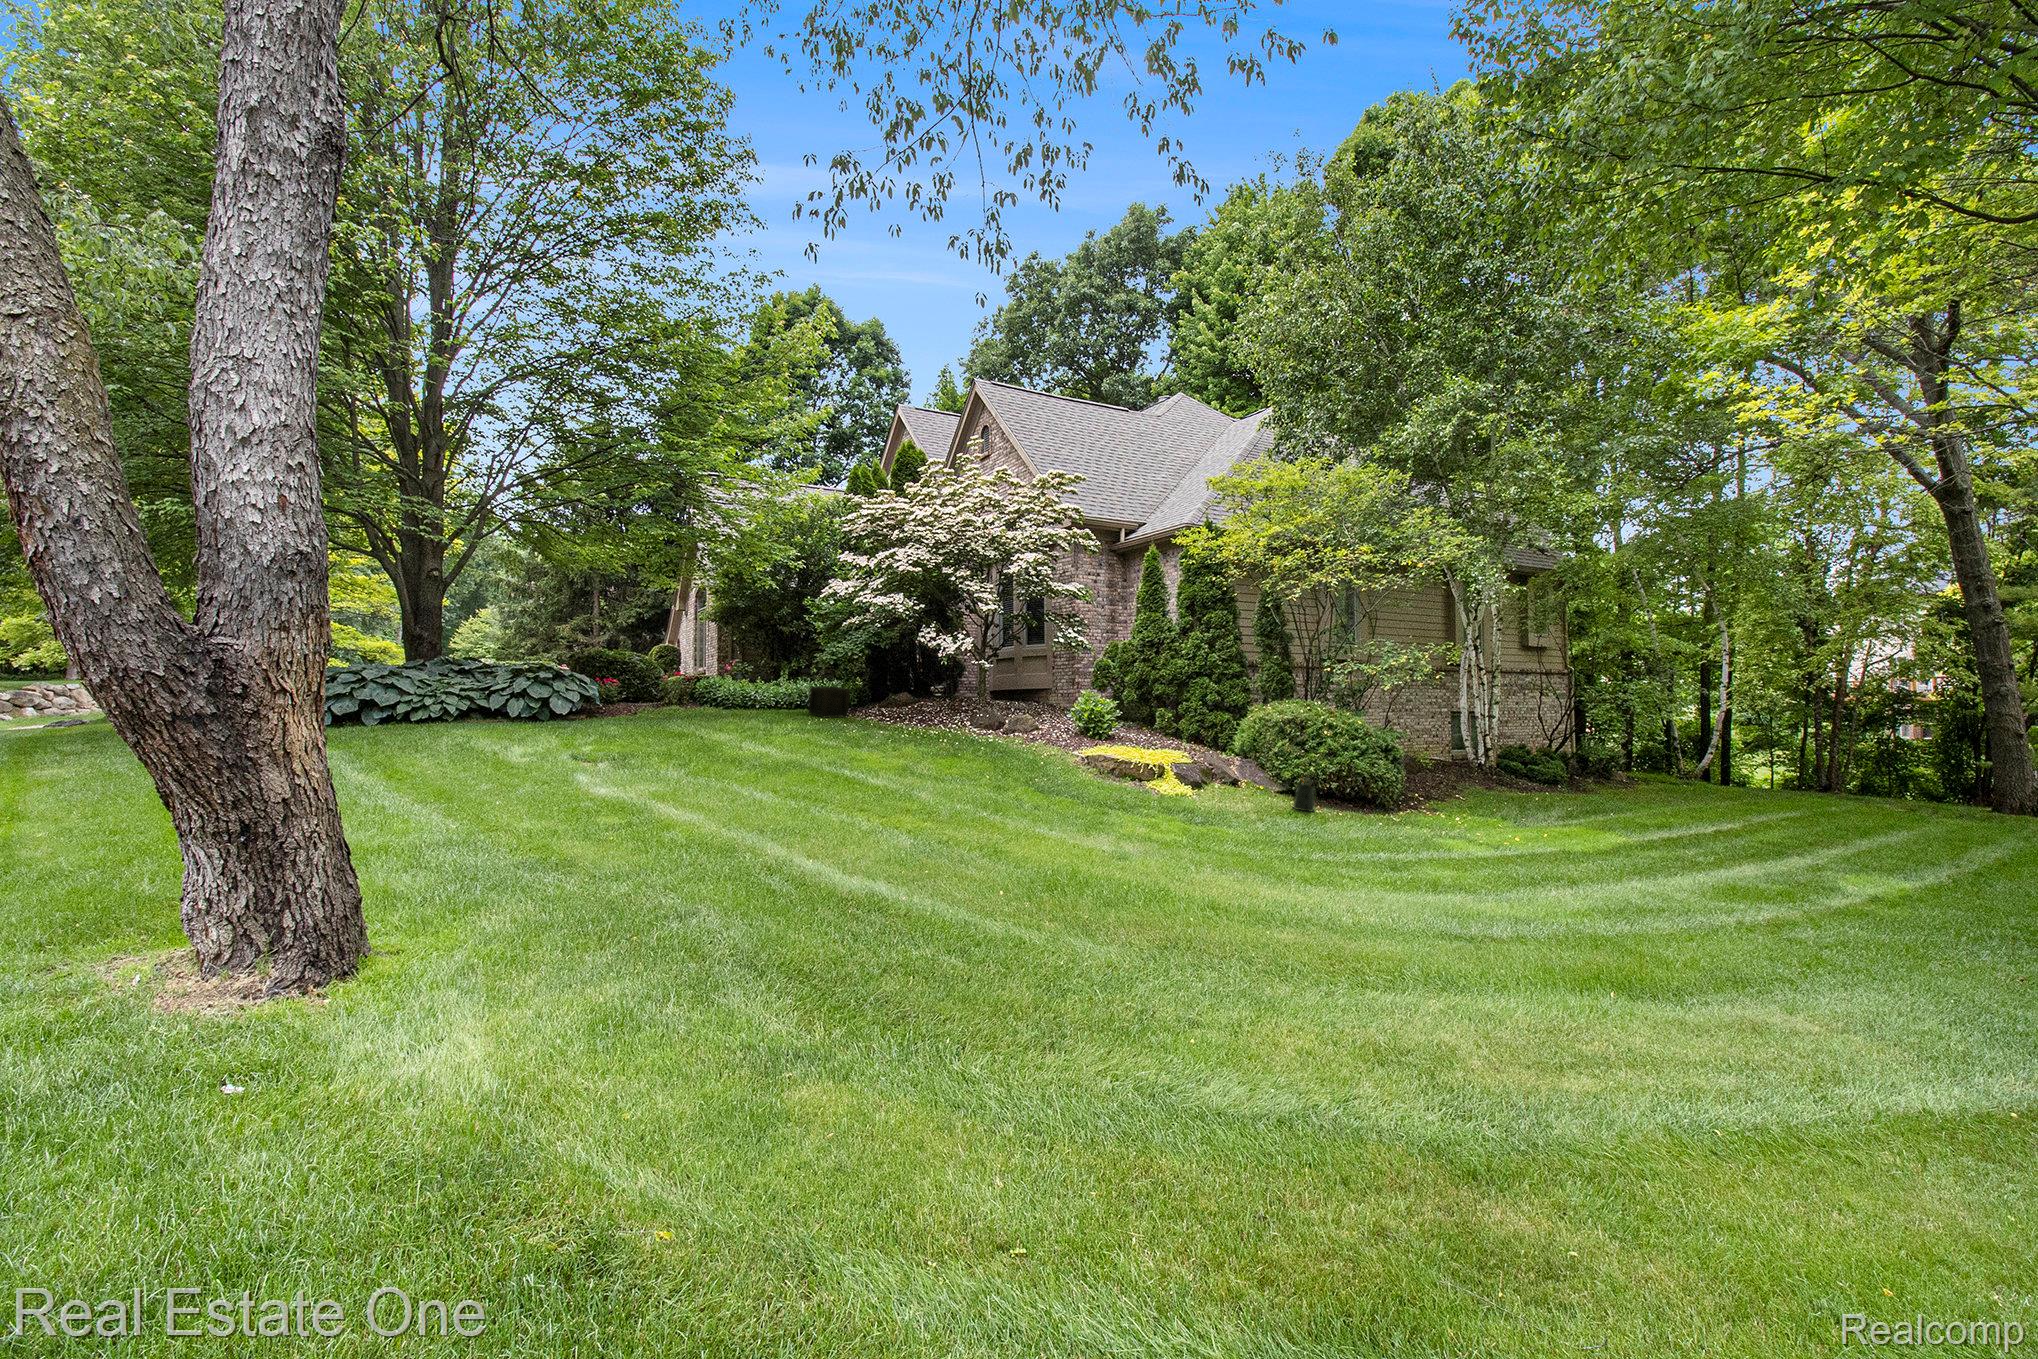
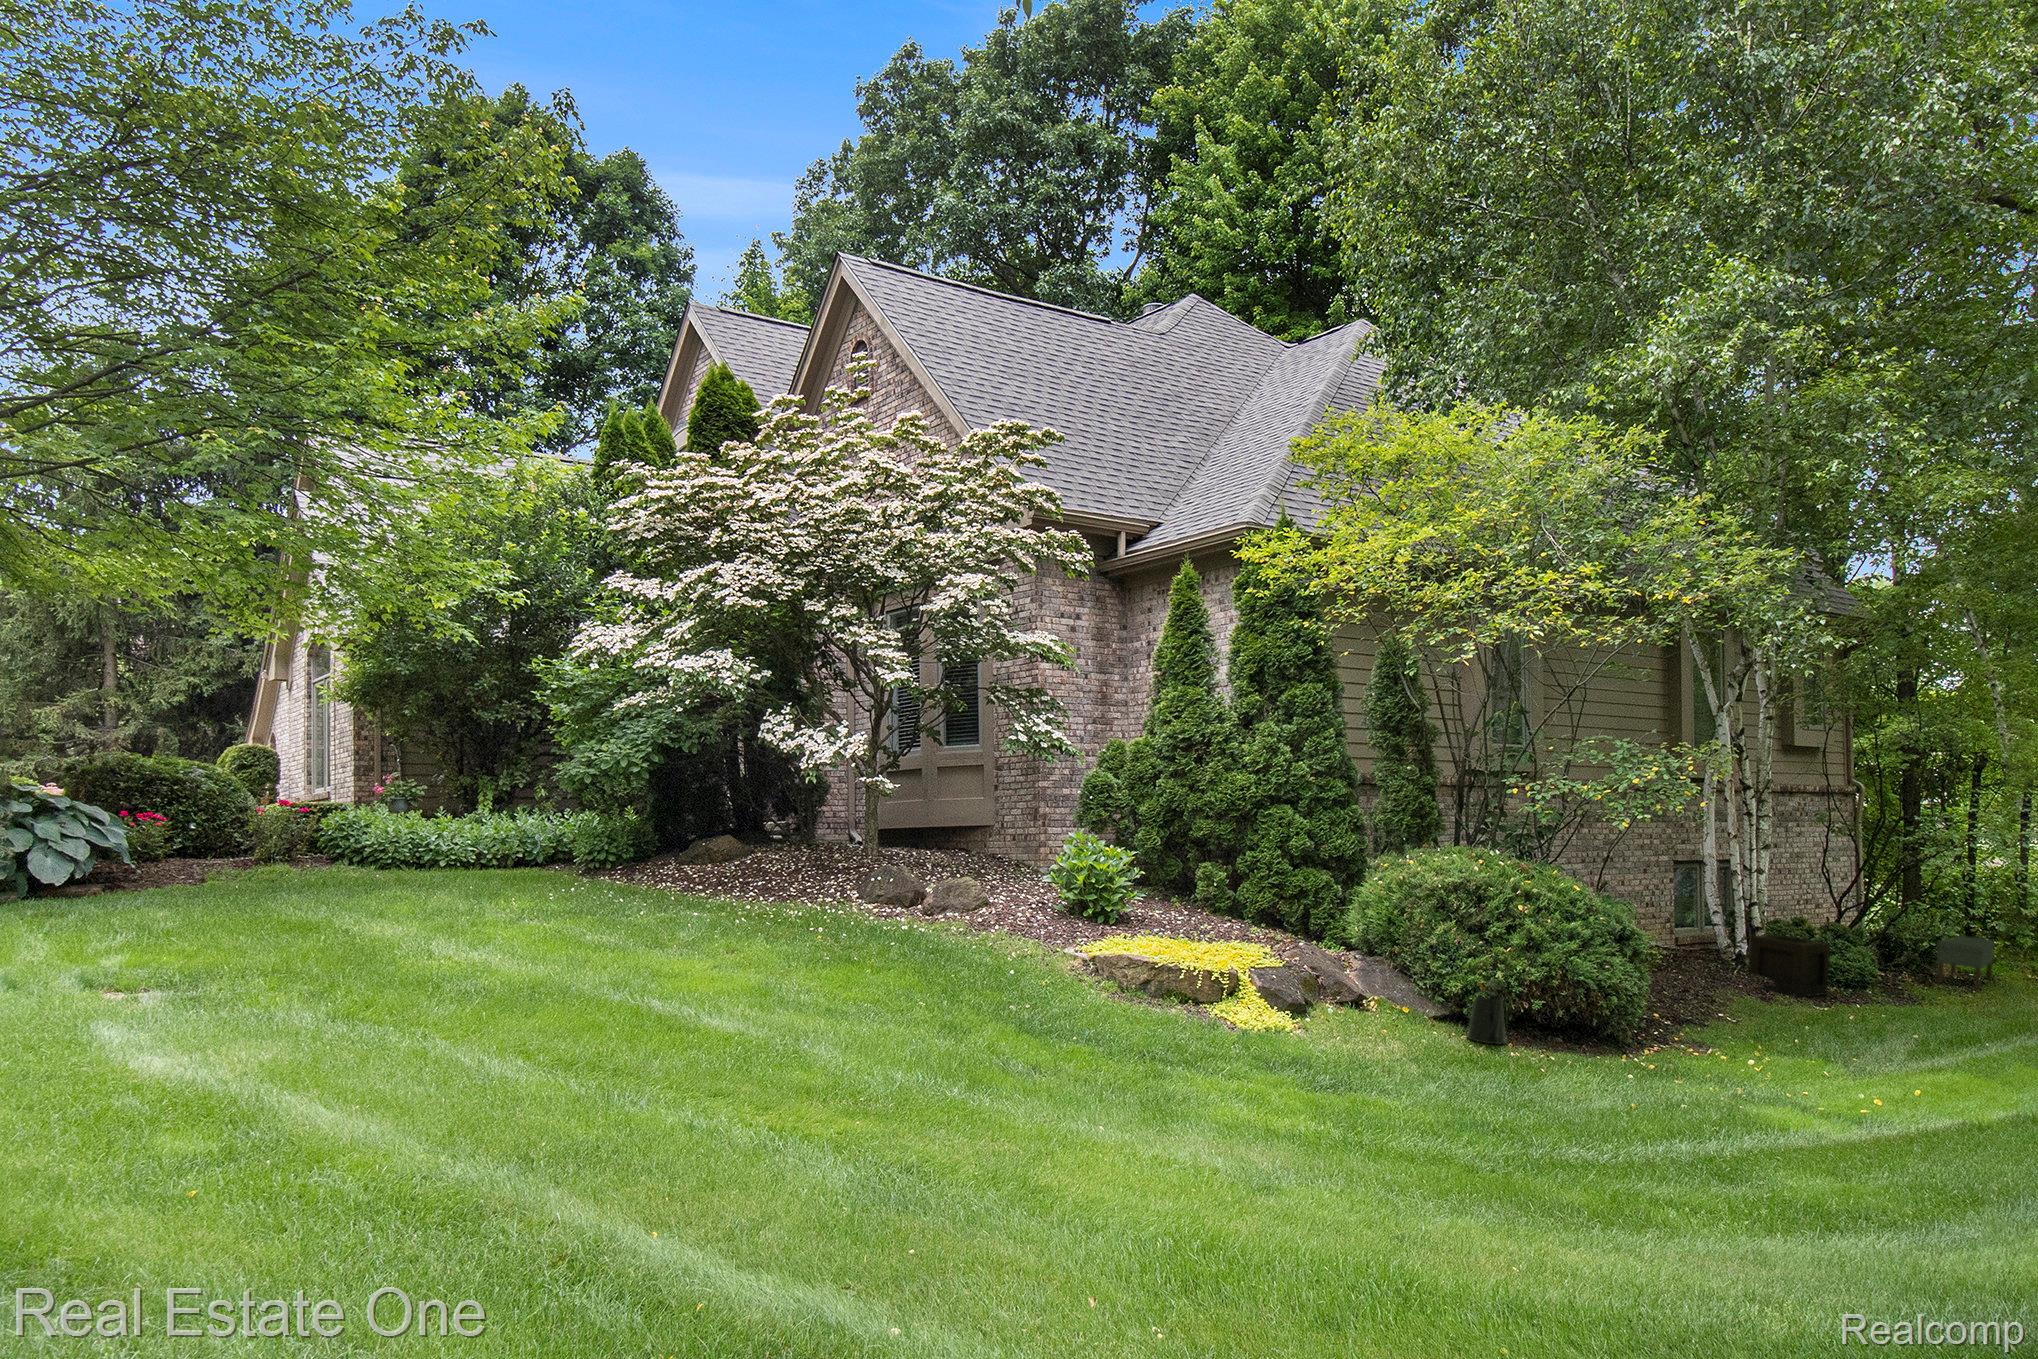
wooden crate: present [808,686,850,718] -> present [1748,935,1830,997]
bench: none [1601,769,1642,801] -> present [1937,935,1995,990]

